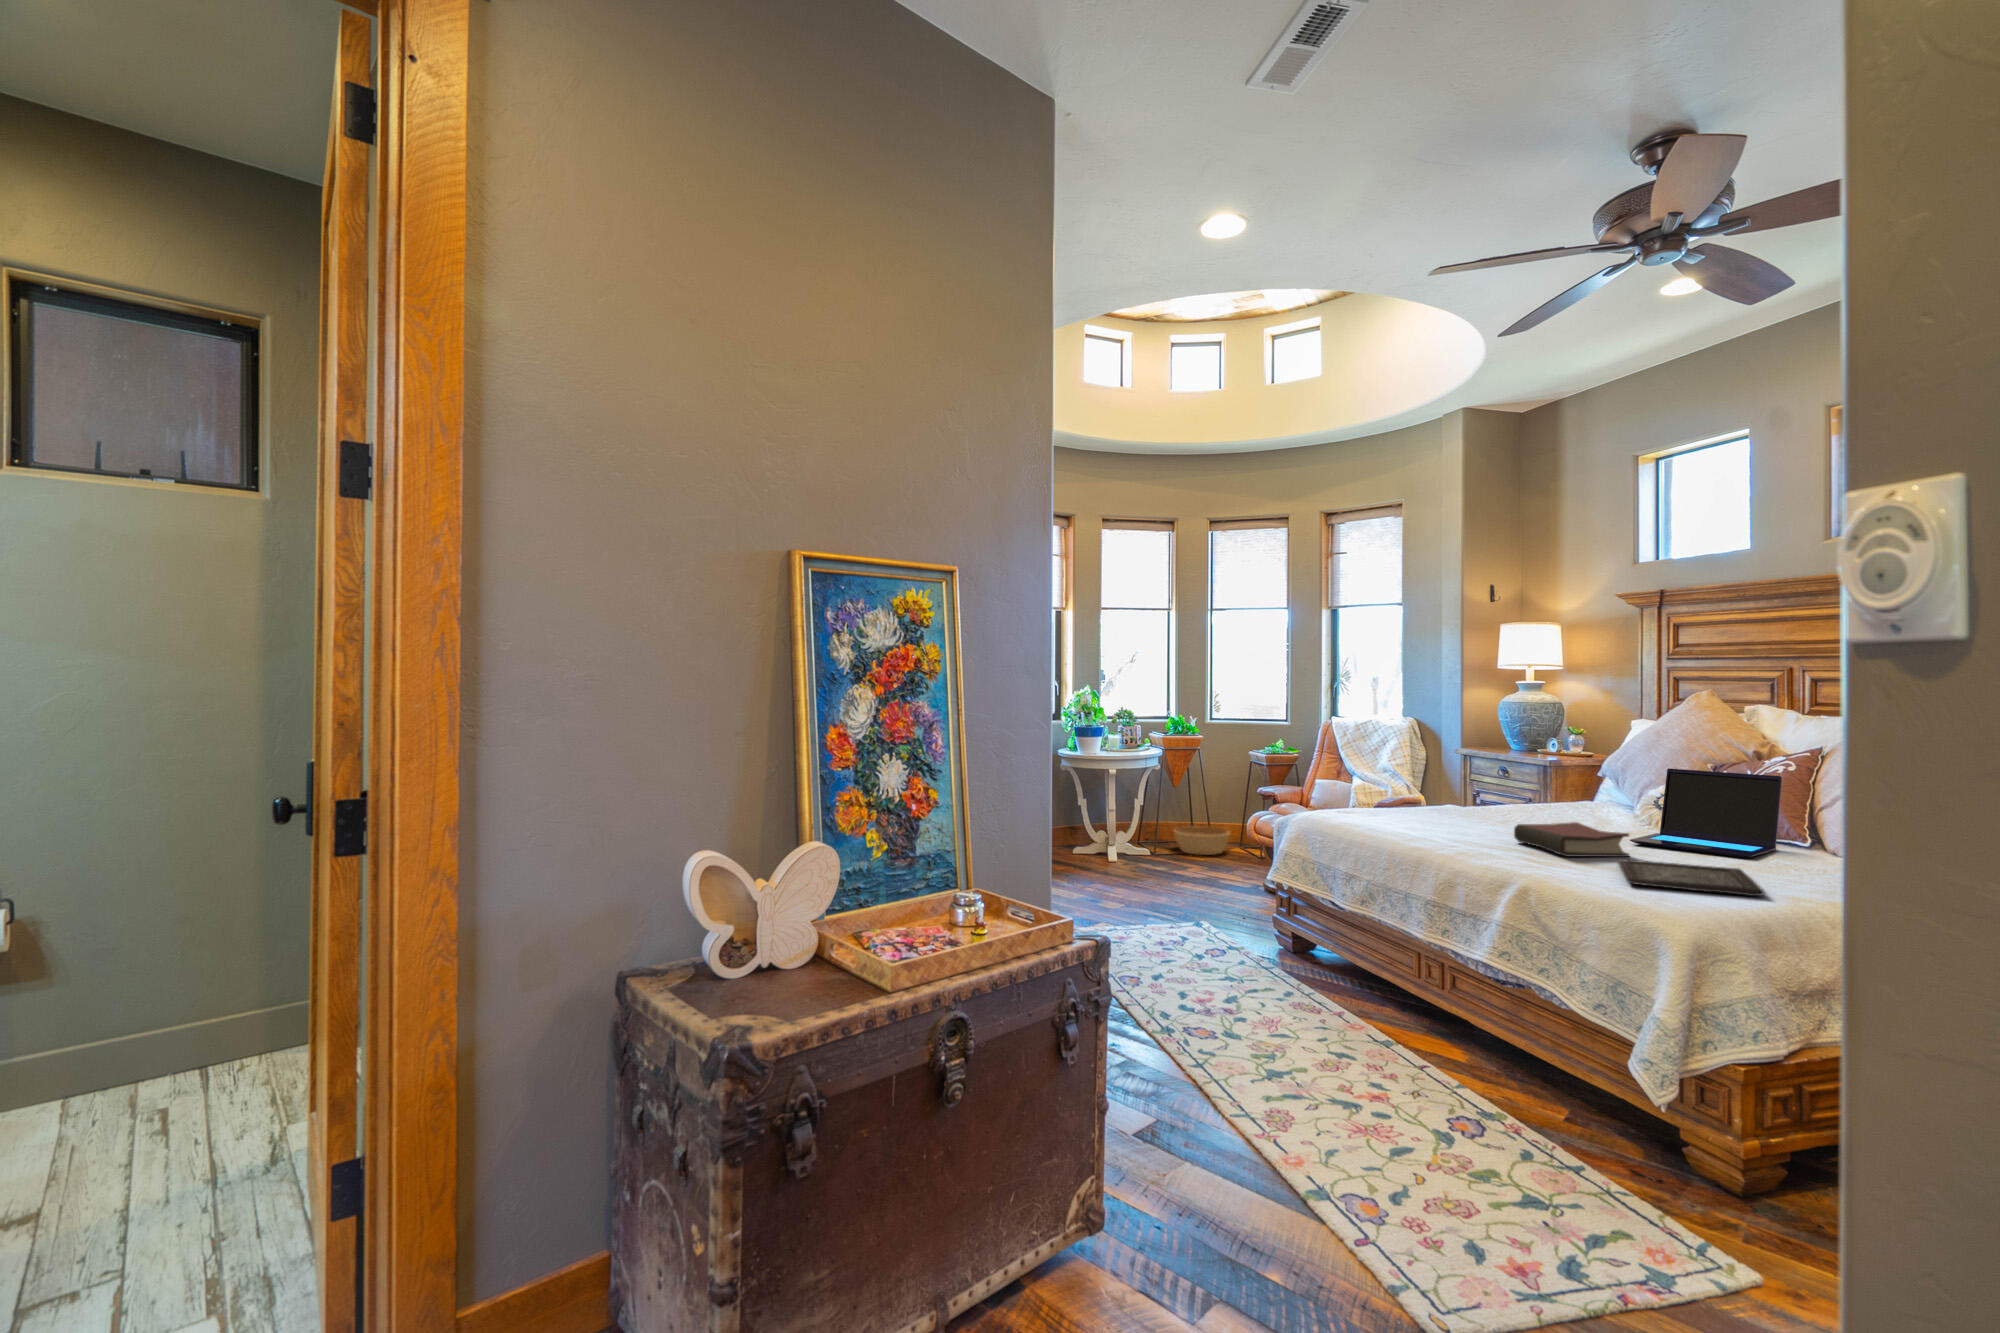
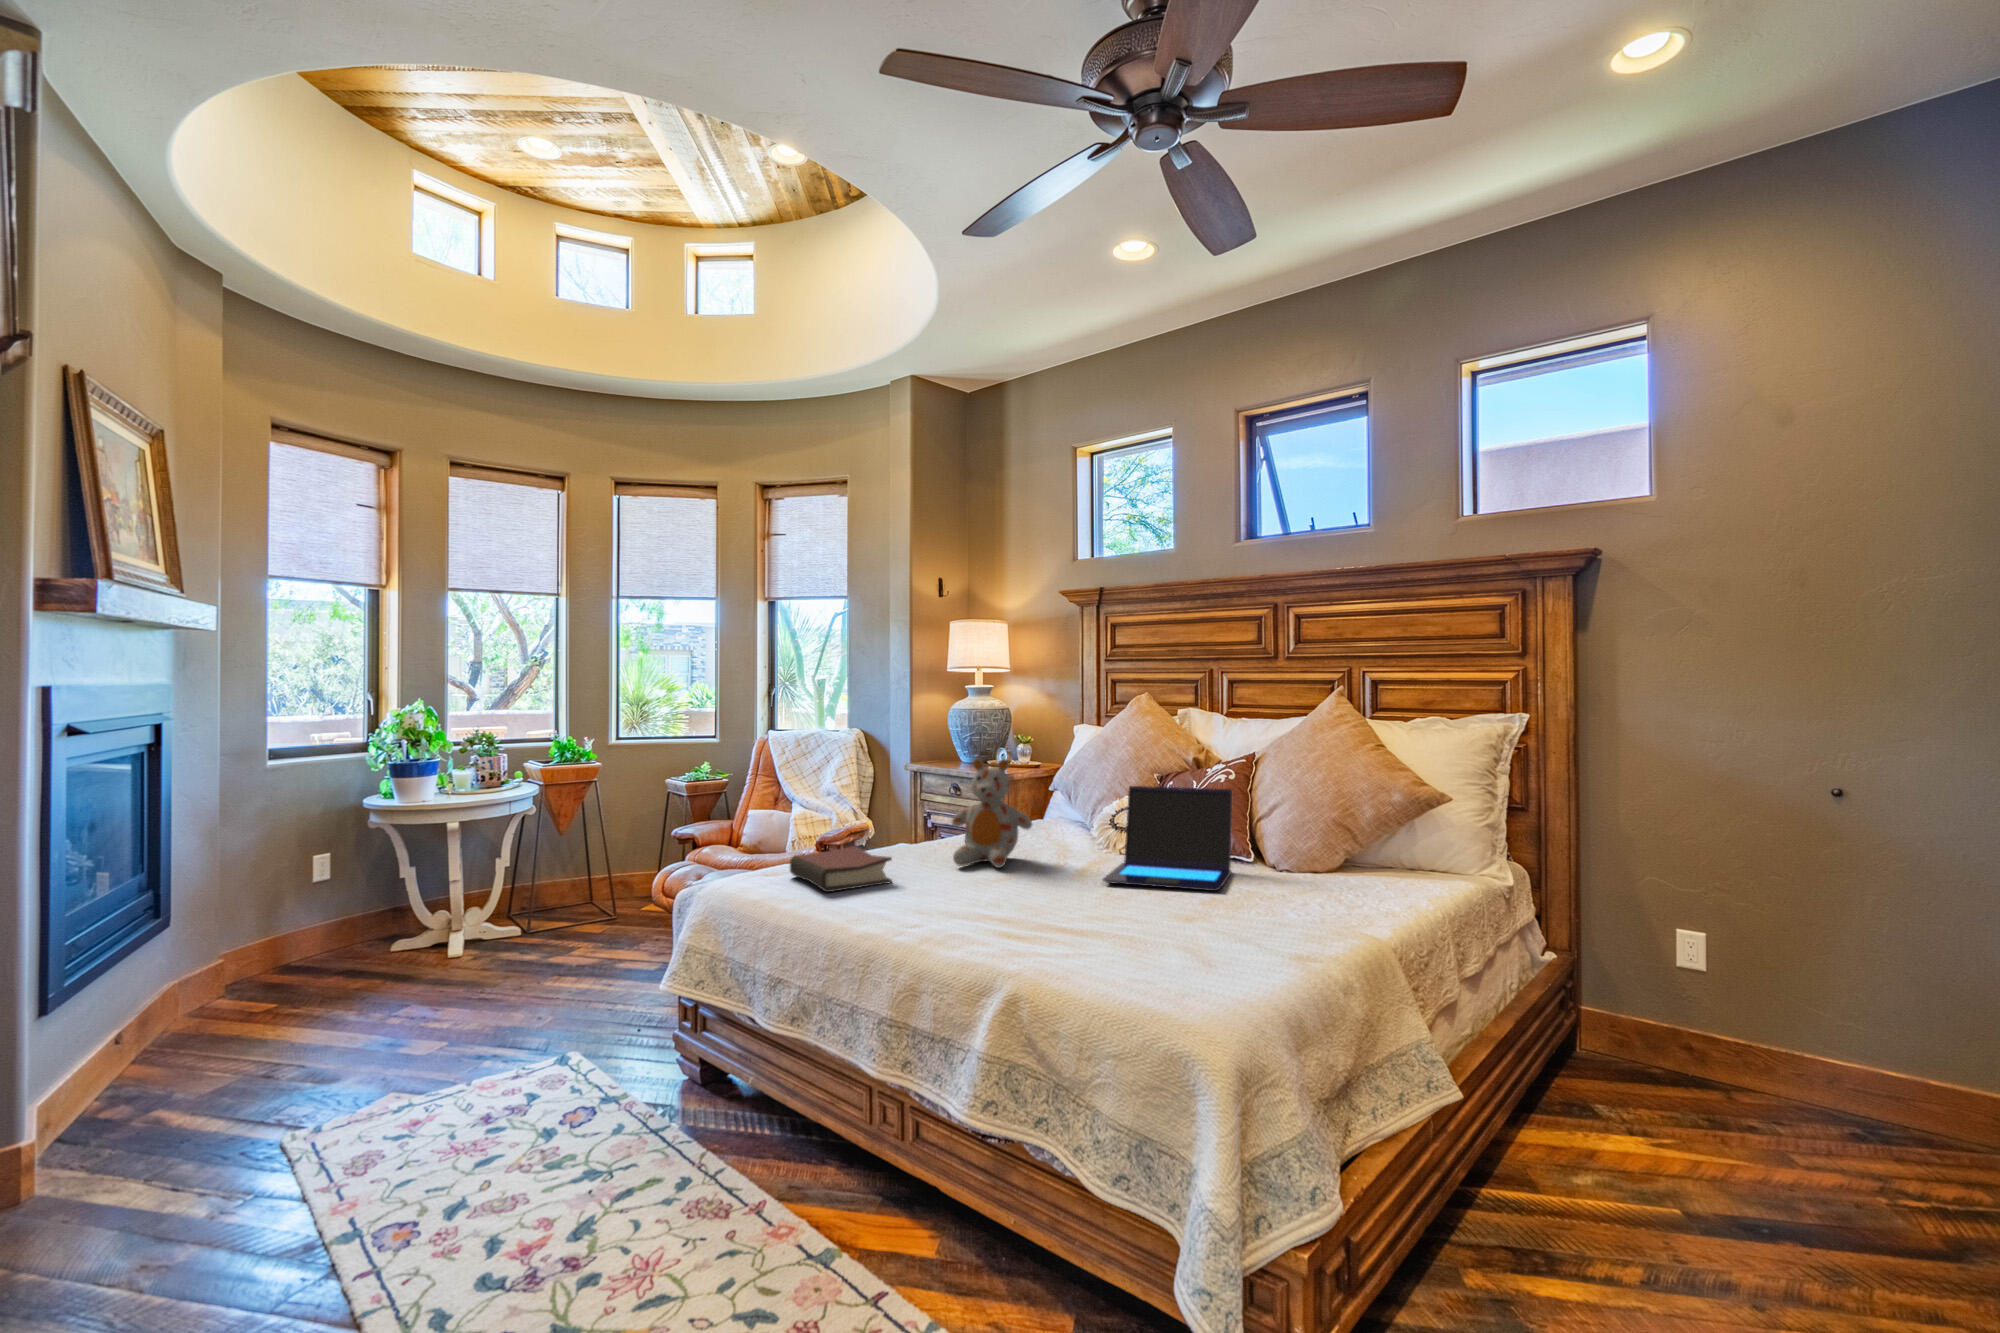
stuffed bear: none [1492,739,1568,826] -> present [952,758,1032,868]
hardback book: present [1514,822,1629,857] -> present [790,846,892,892]
basket: present [1174,826,1230,855] -> none [560,882,642,926]
tray: present [1618,859,1764,896] -> none [1104,914,1269,967]

